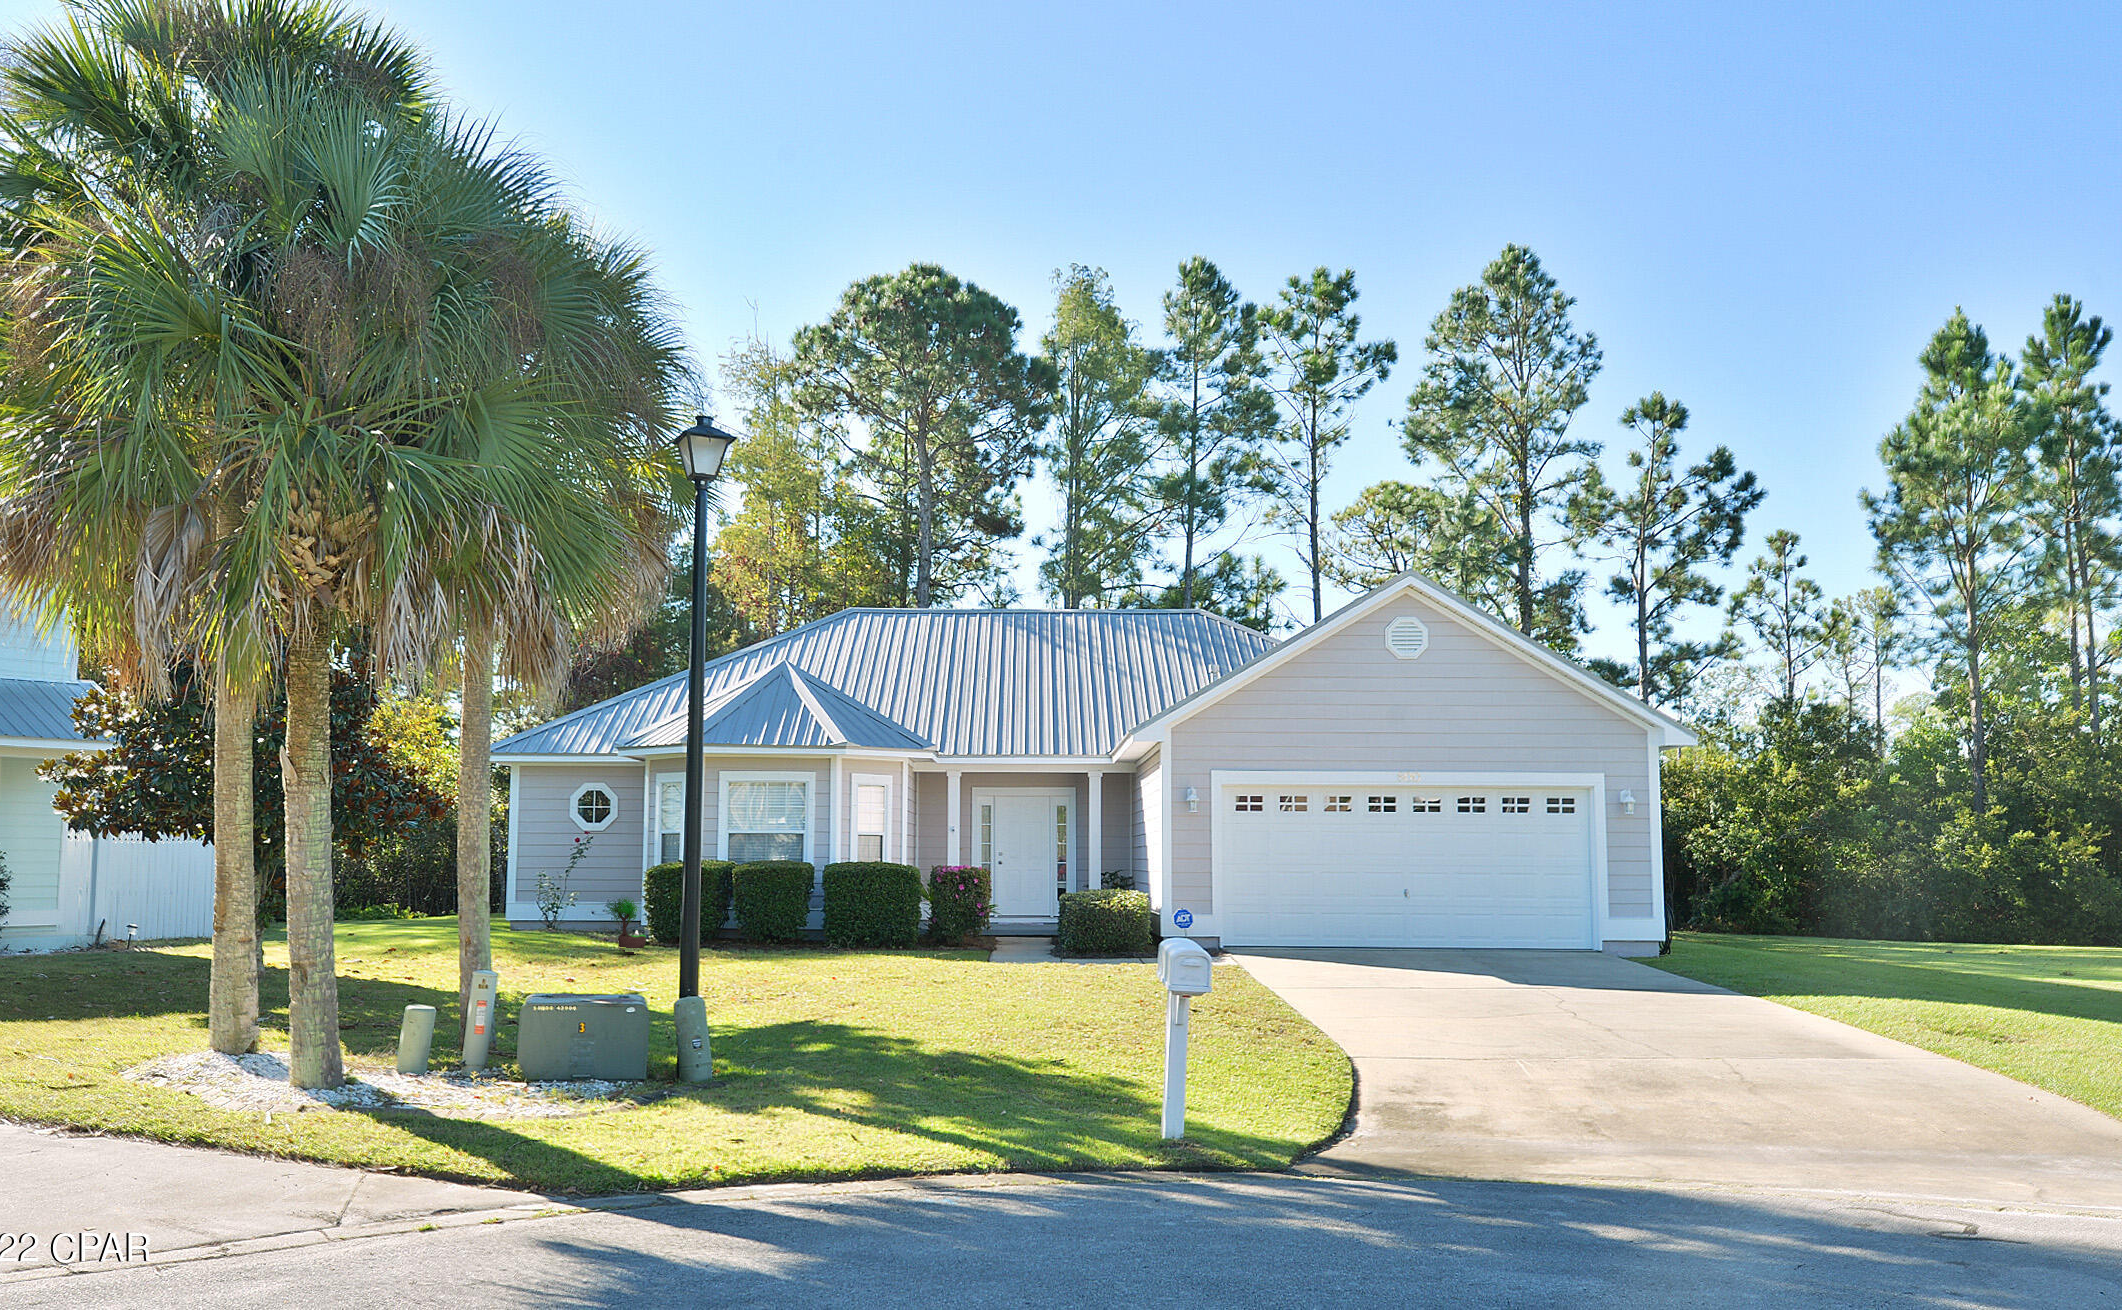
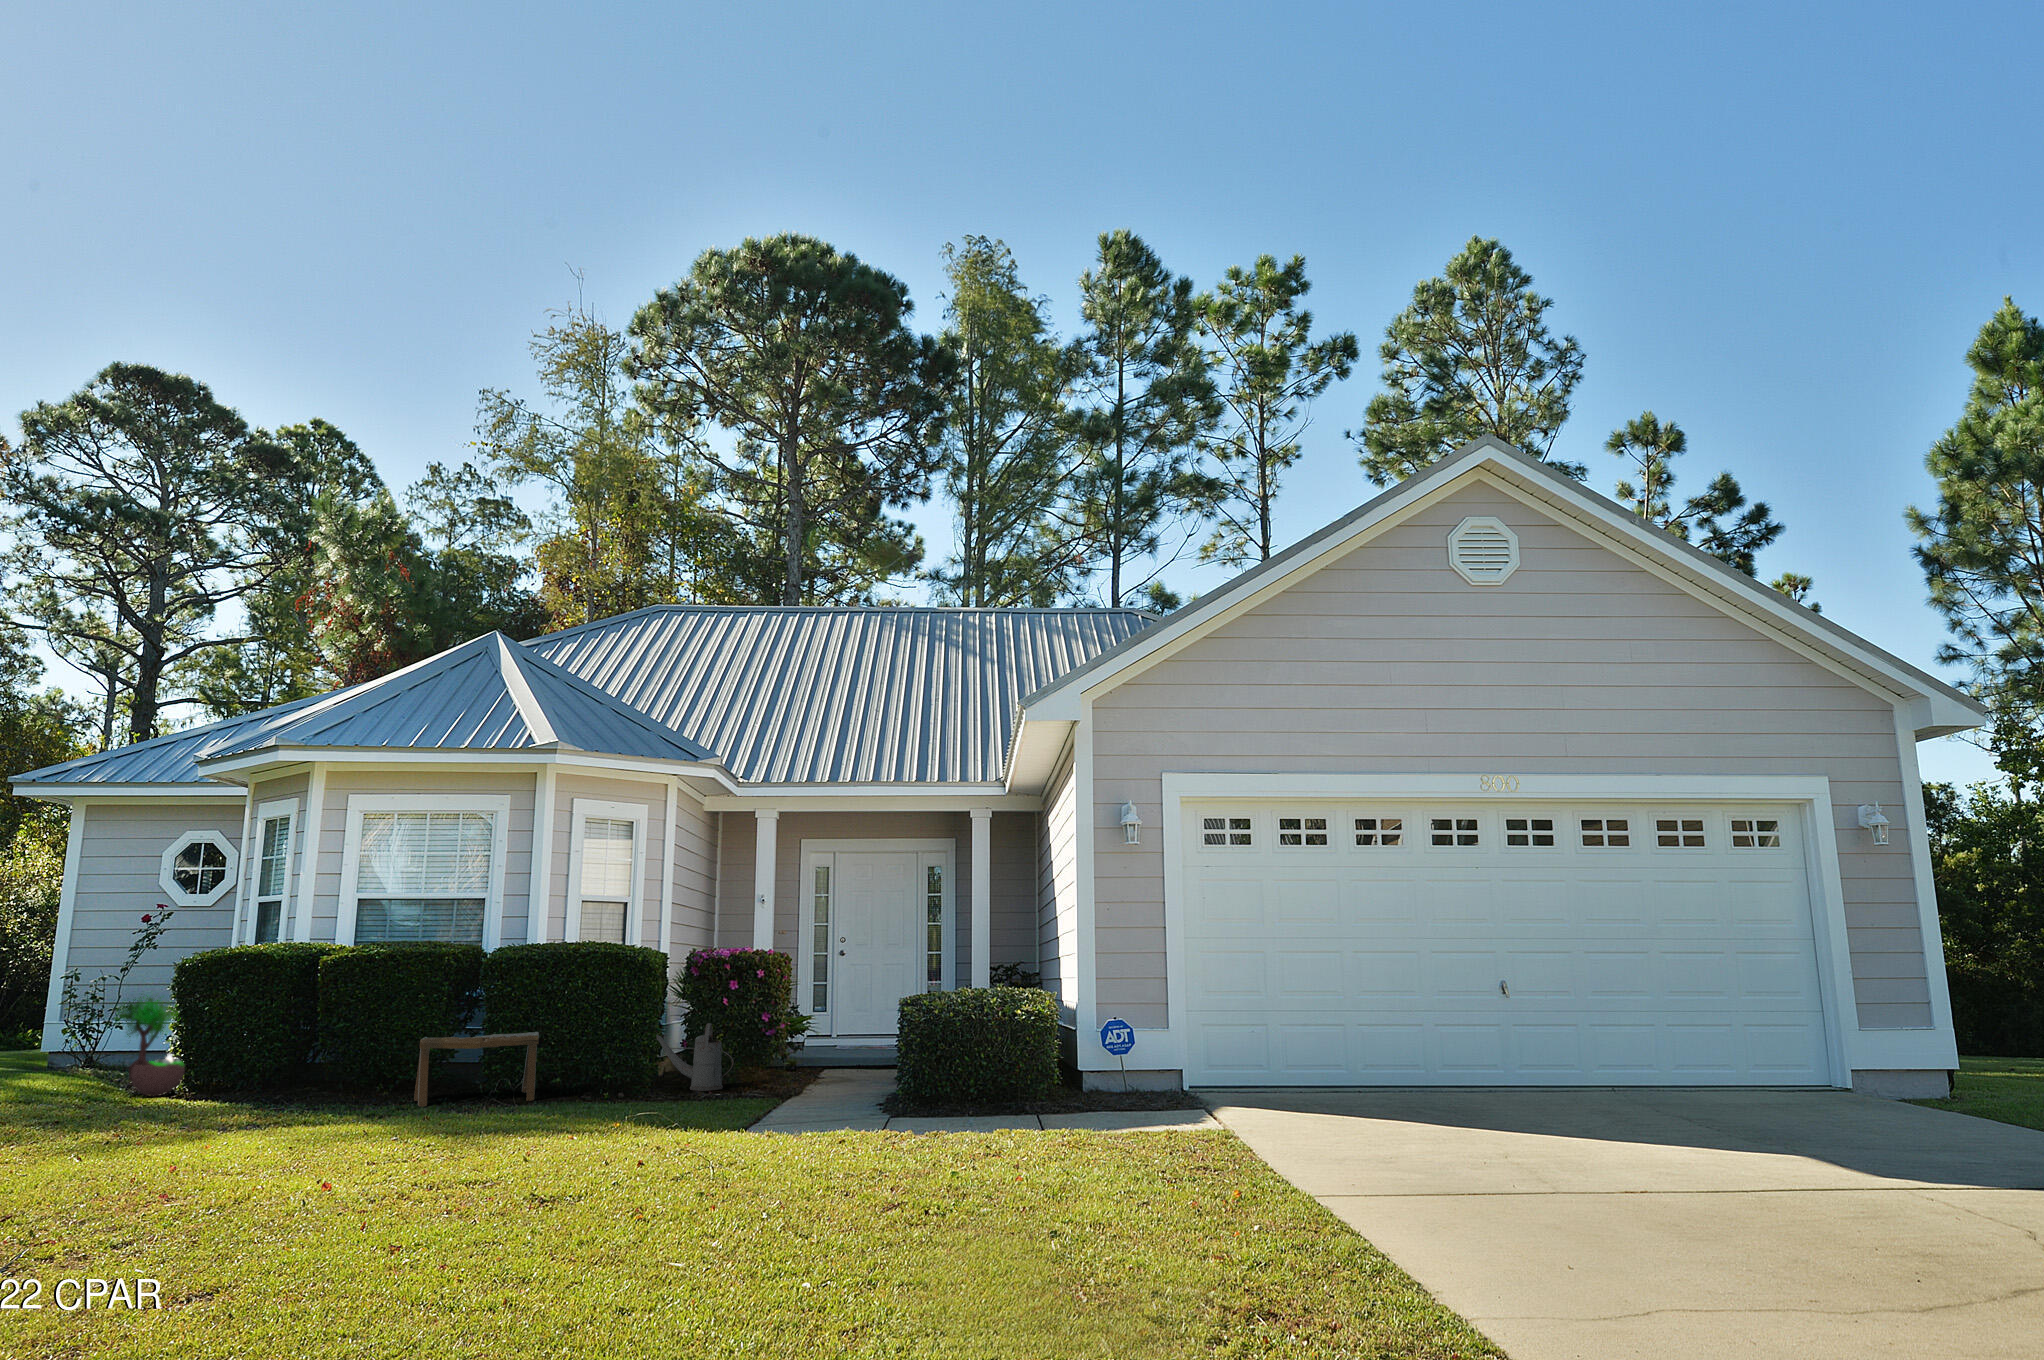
watering can: none [912,912,958,950] -> present [656,1023,734,1091]
bench: none [783,917,851,958] -> present [414,1032,539,1107]

